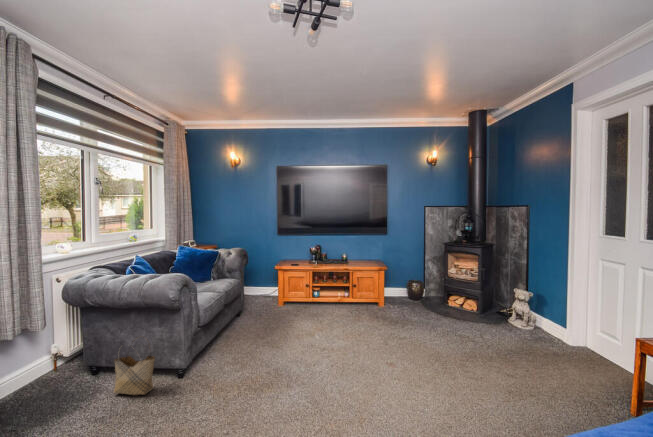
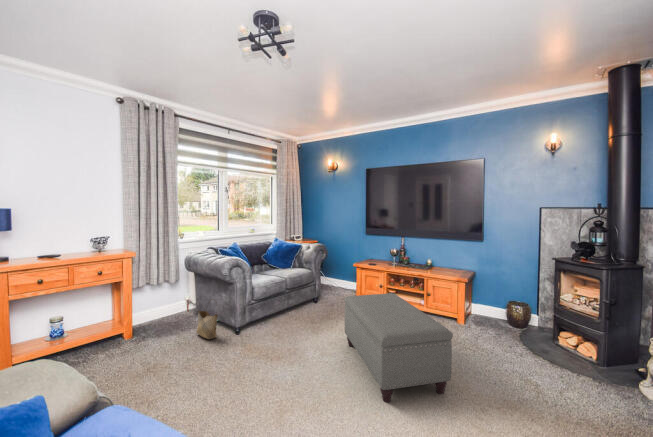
ottoman: none [315,288,437,385] -> present [344,293,453,402]

